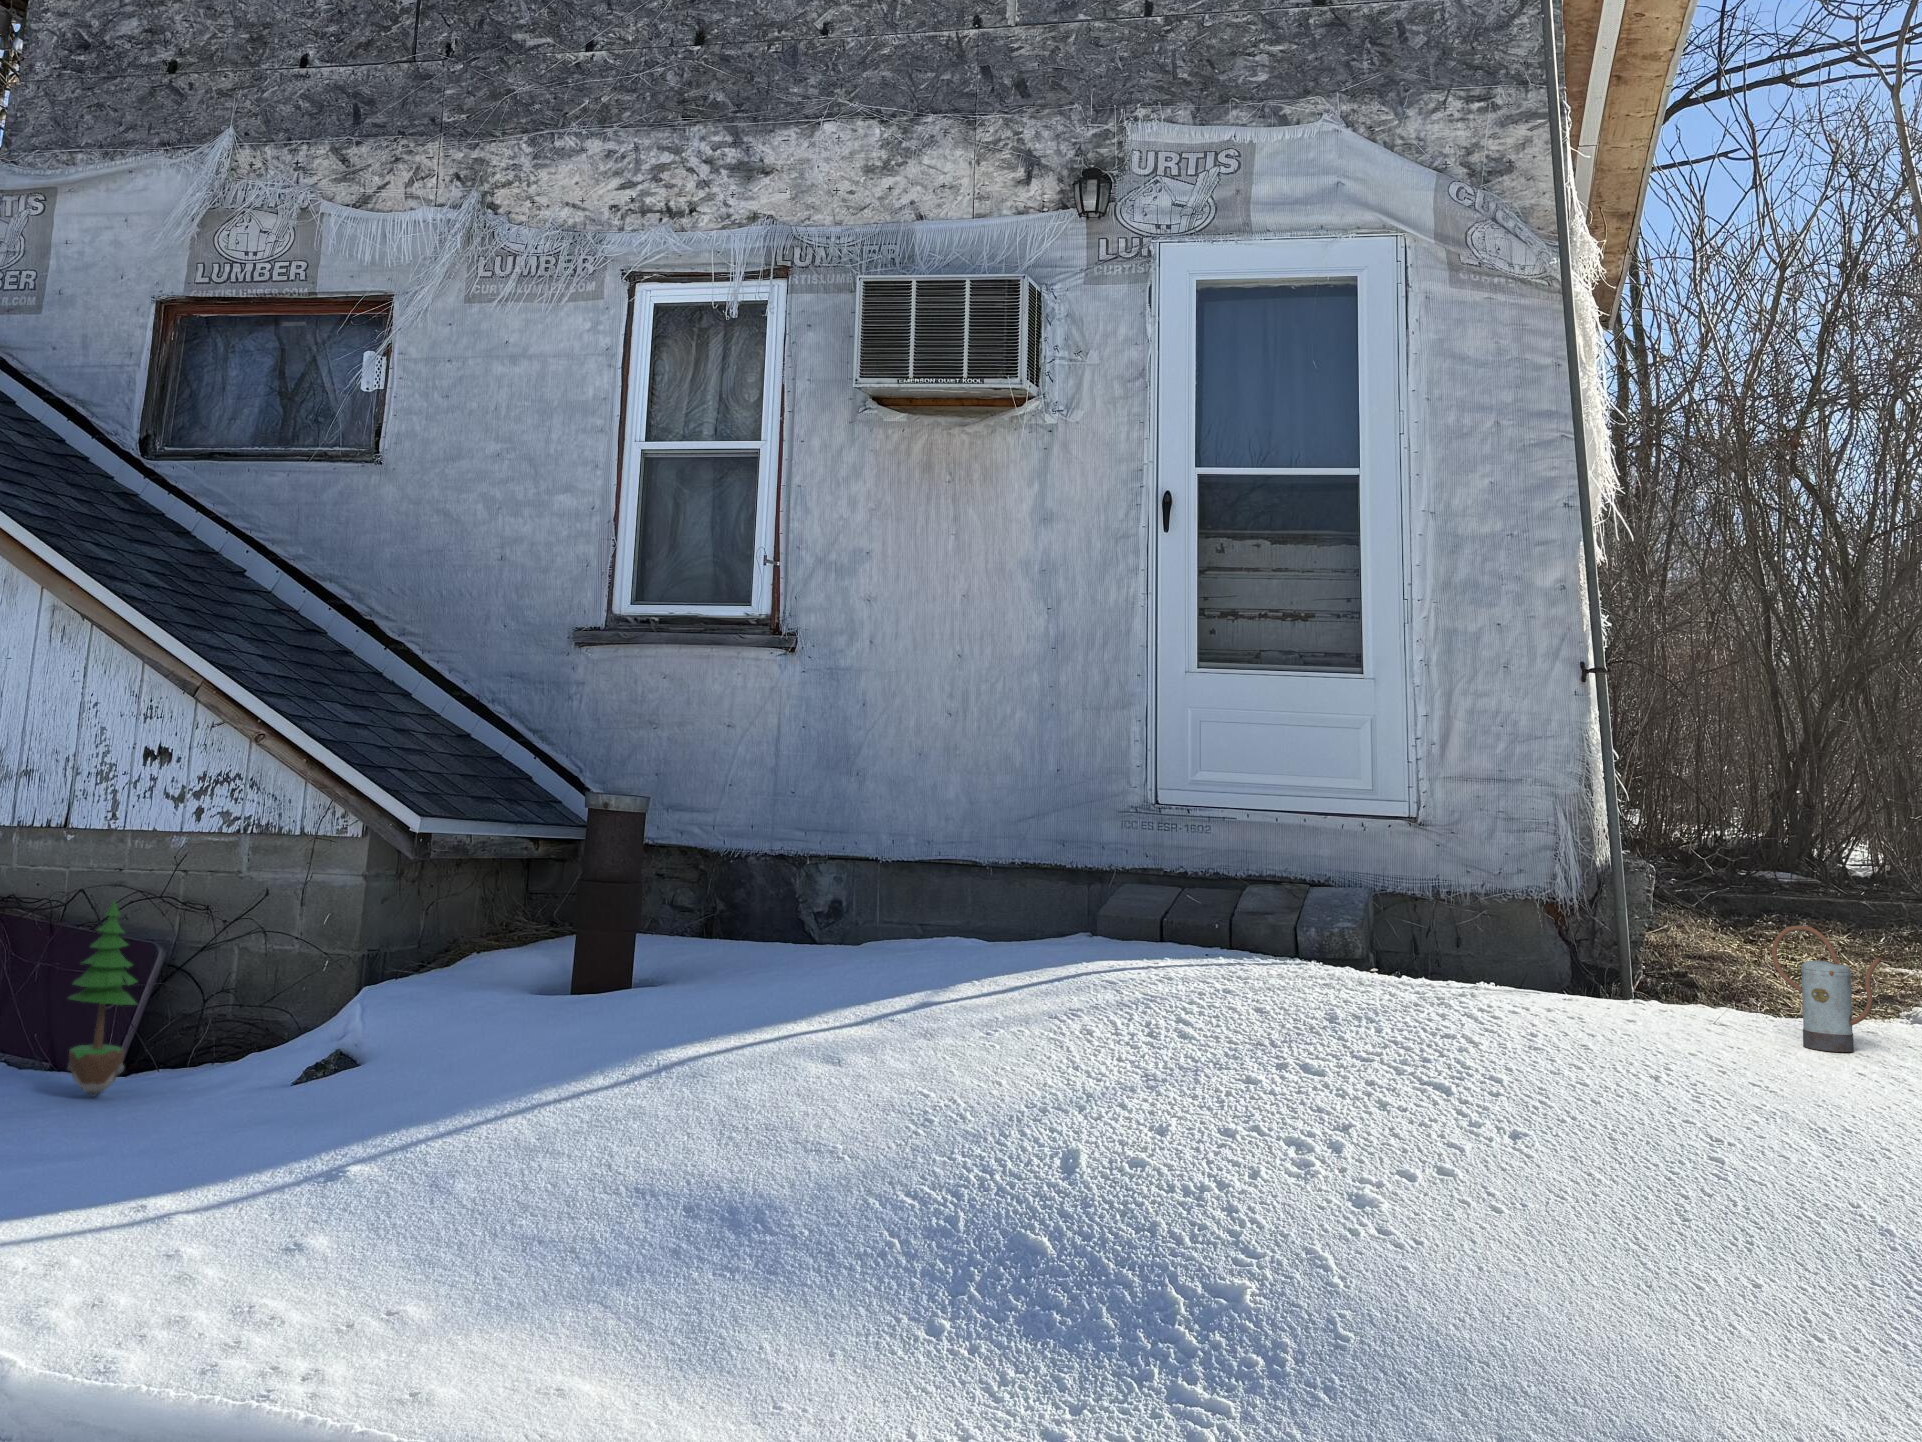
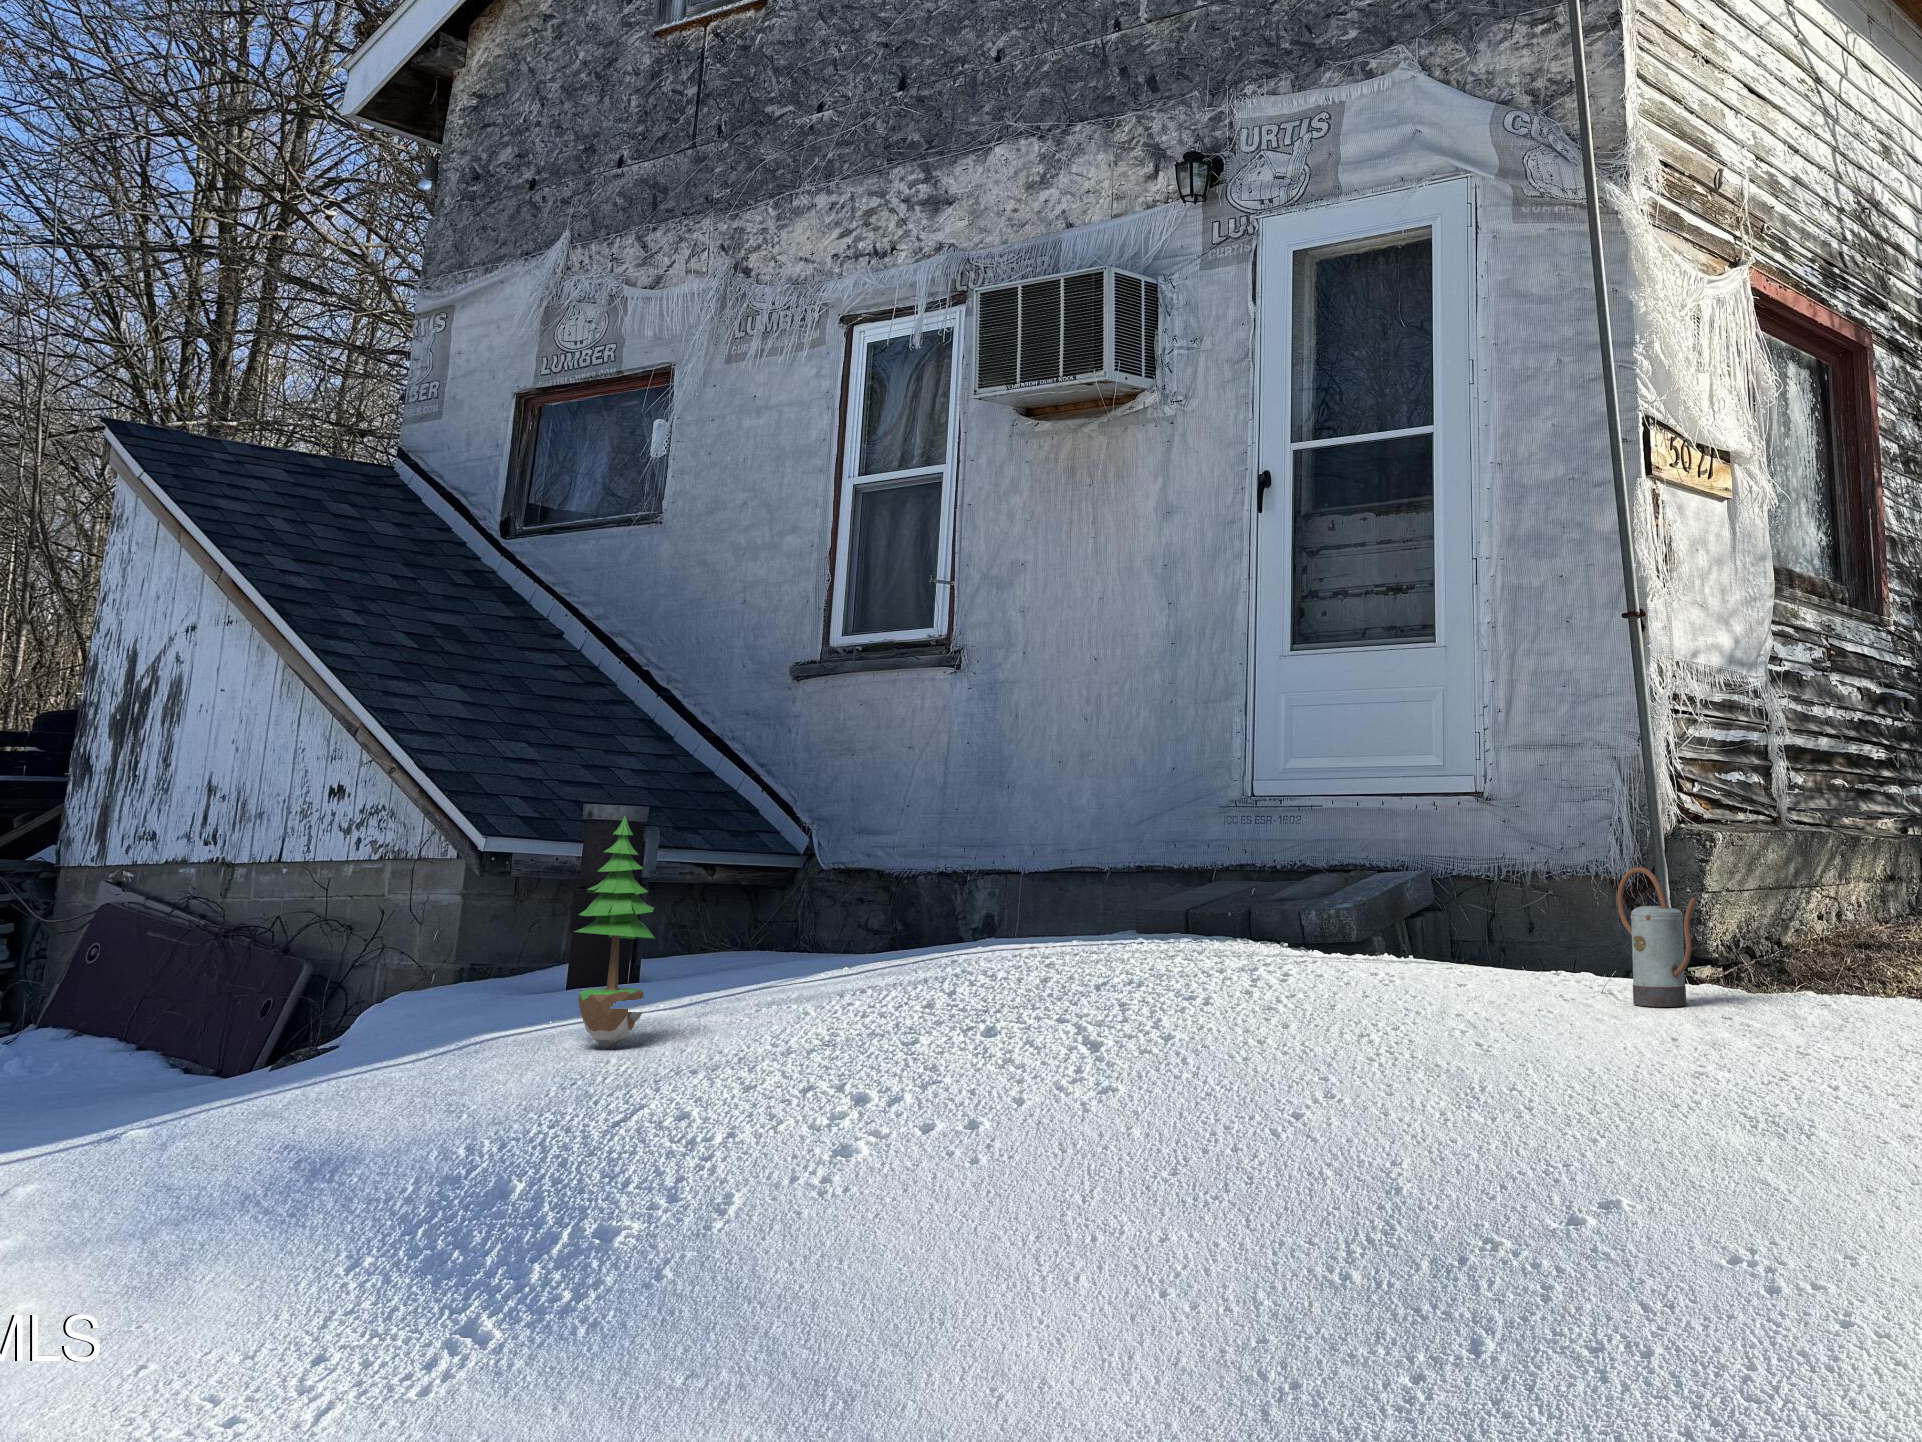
potted tree: present [68,901,138,1097] -> present [574,816,655,1048]

